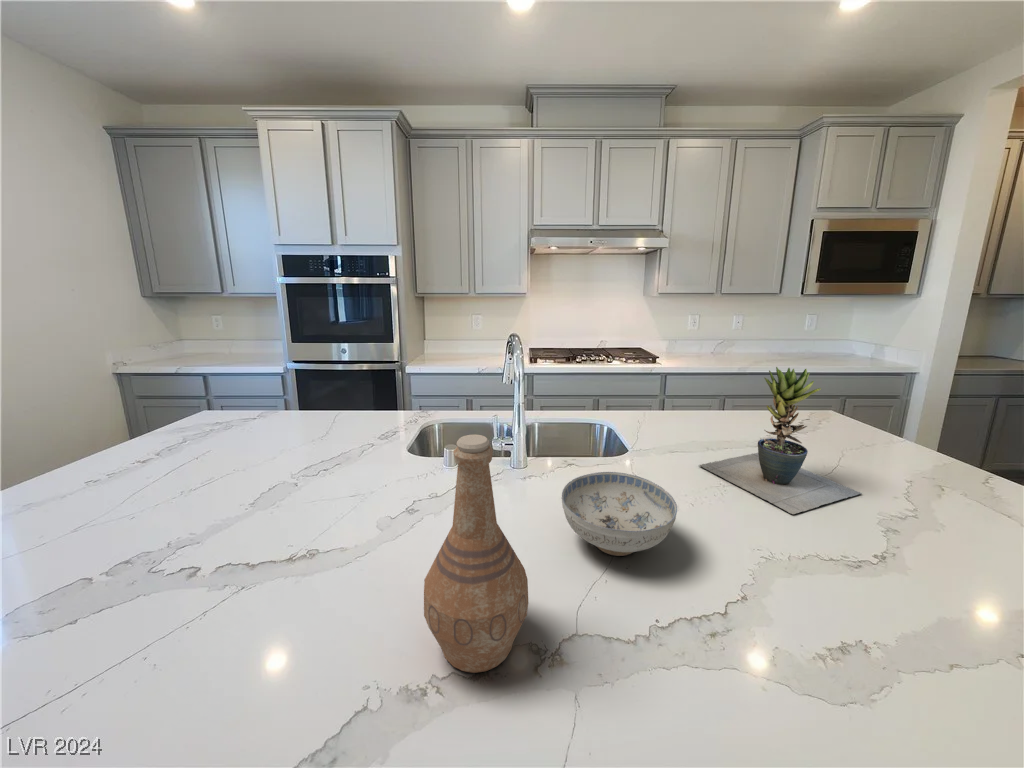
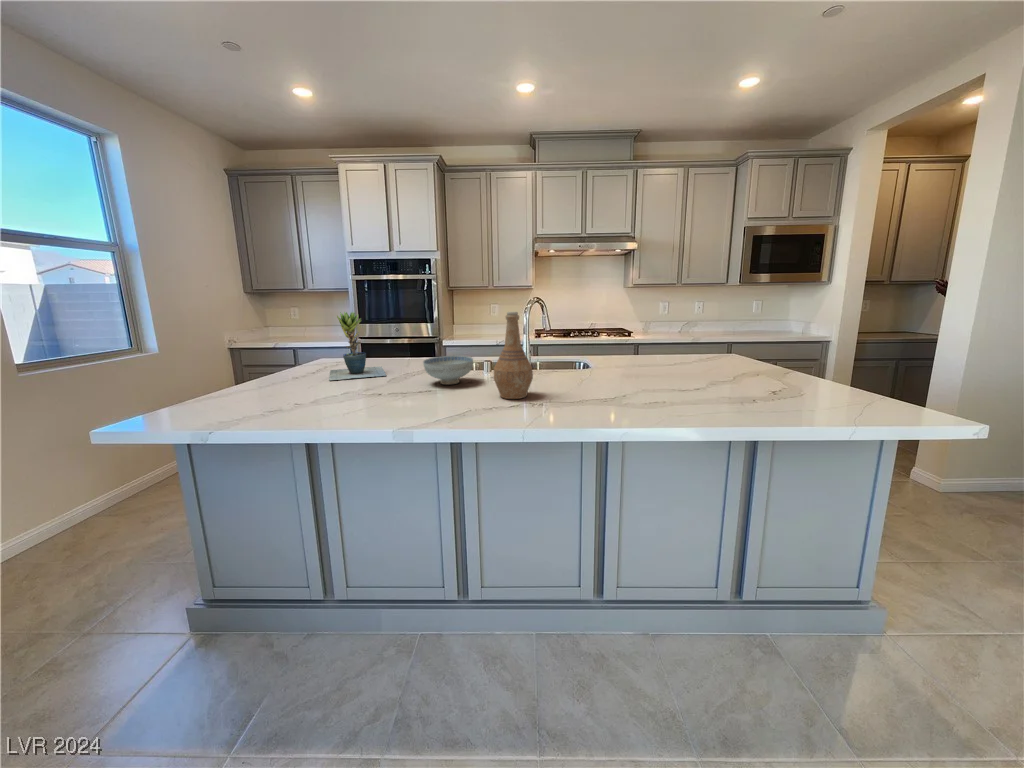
potted plant: present [699,367,862,514] -> present [329,312,386,380]
ceramic bowl: present [562,472,677,556] -> present [423,355,473,385]

